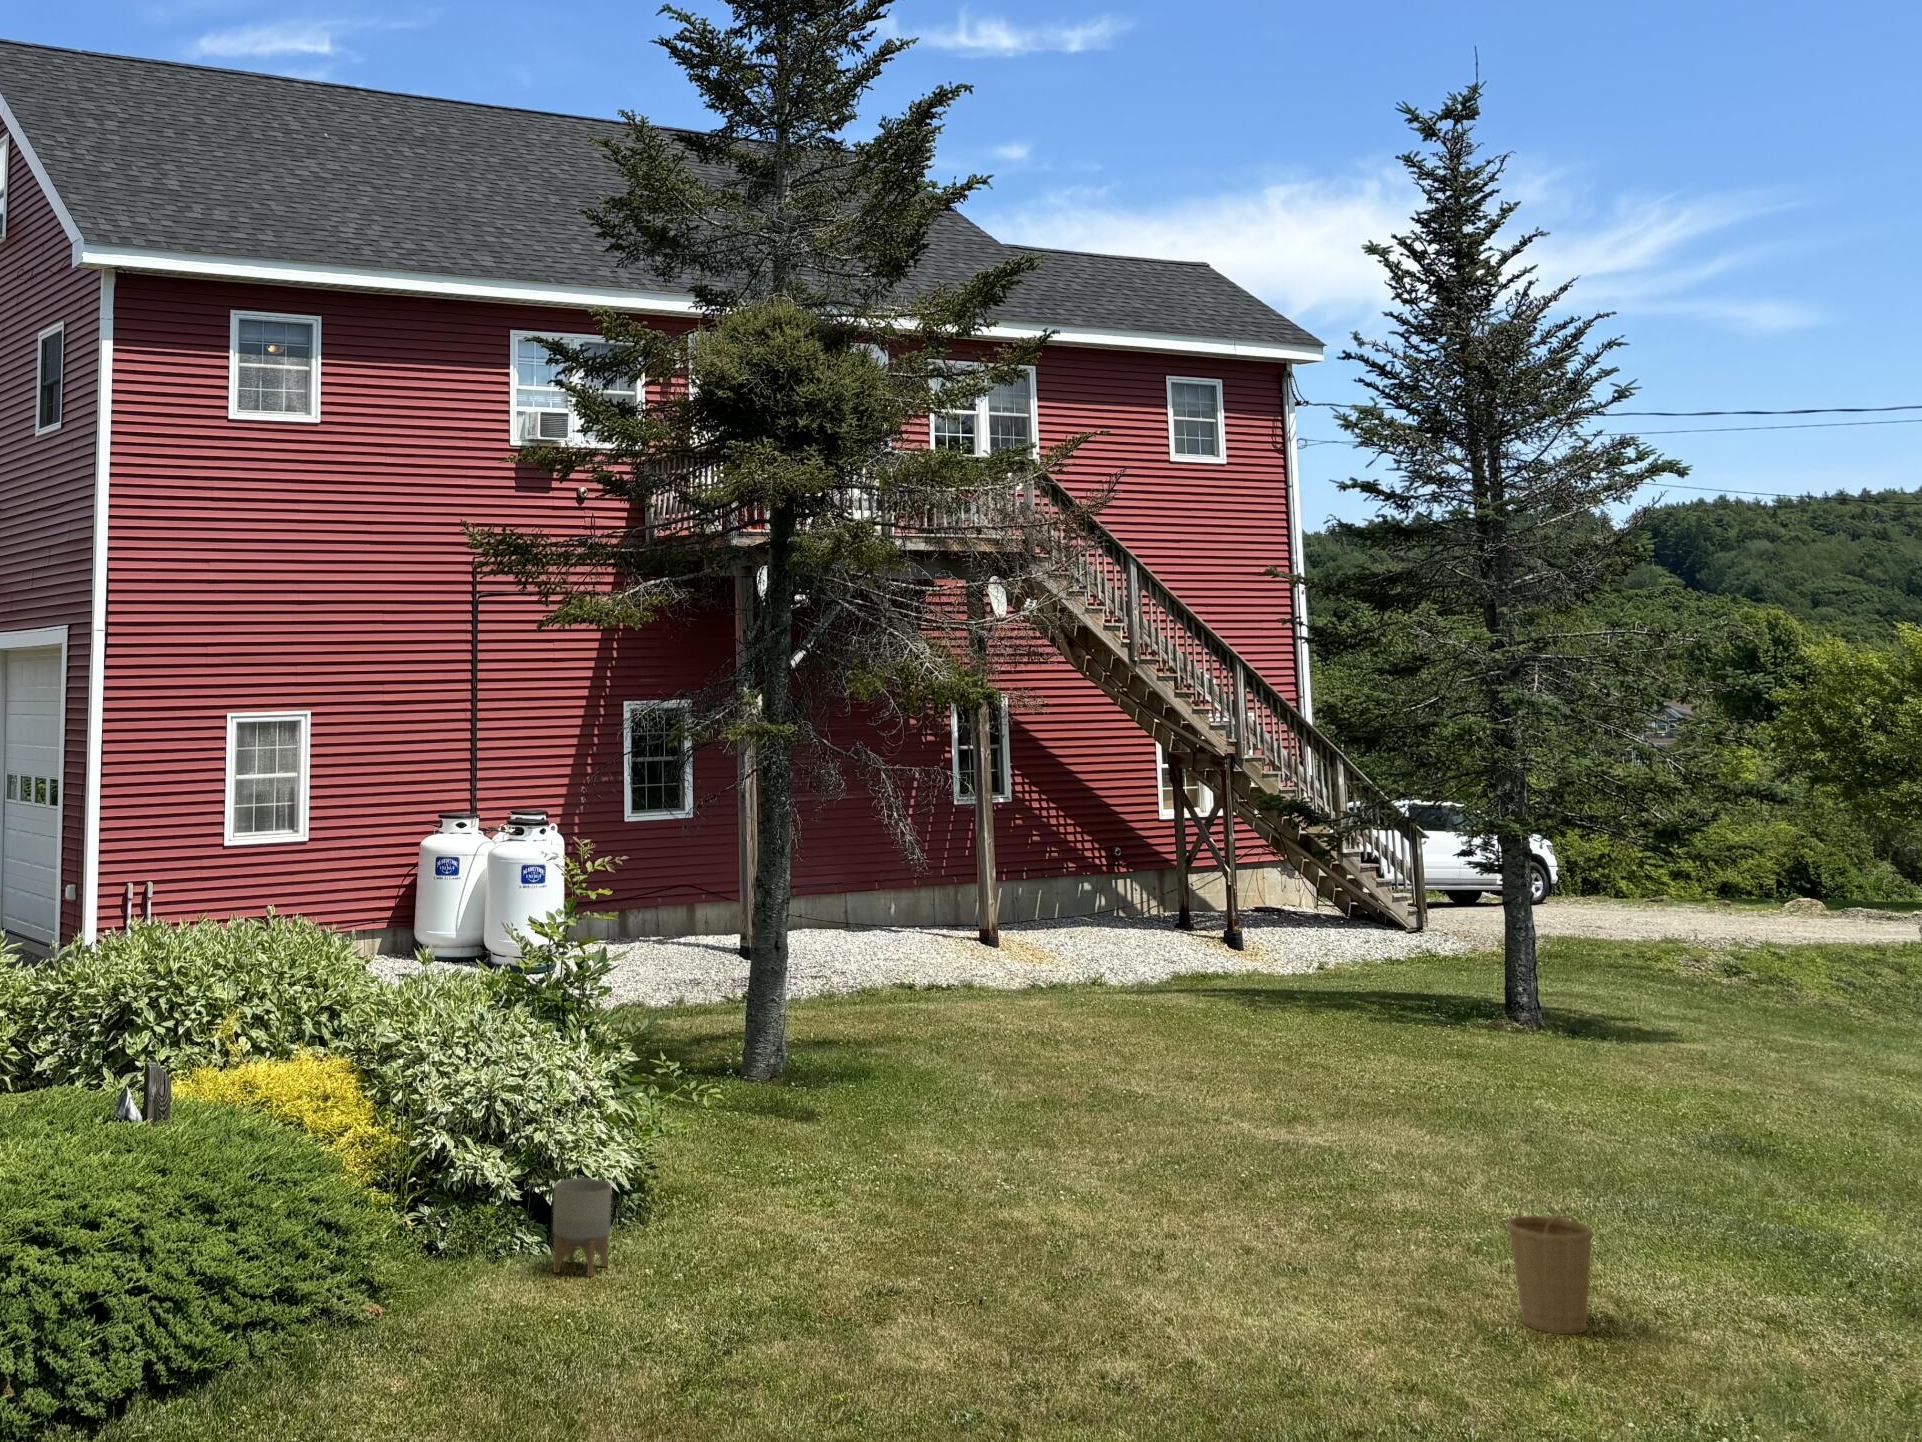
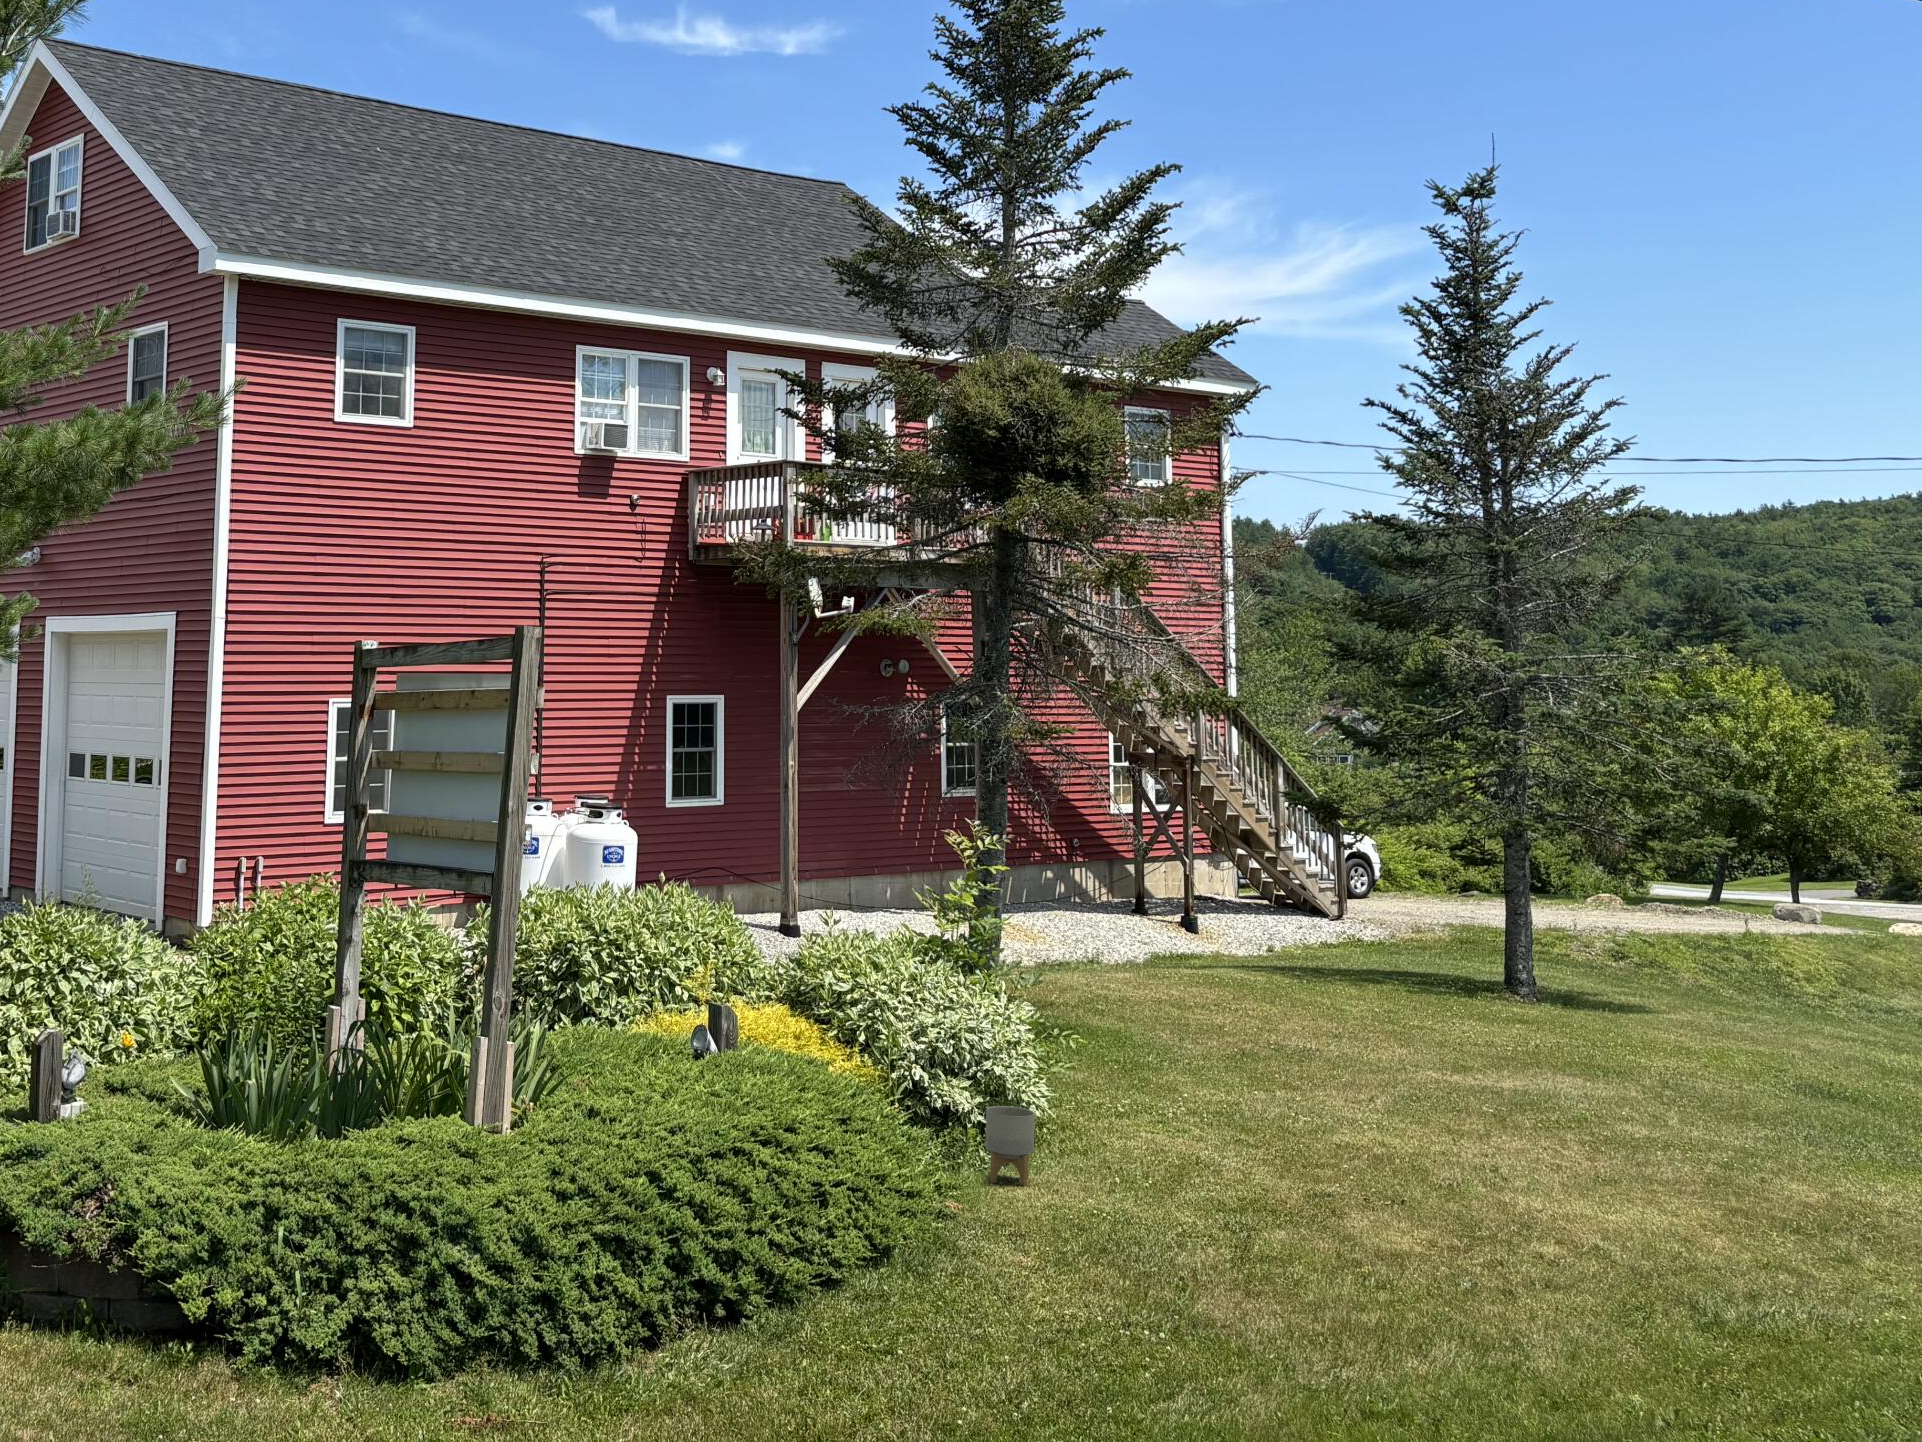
basket: present [1508,1199,1593,1334] -> none [1752,1120,1823,1223]

